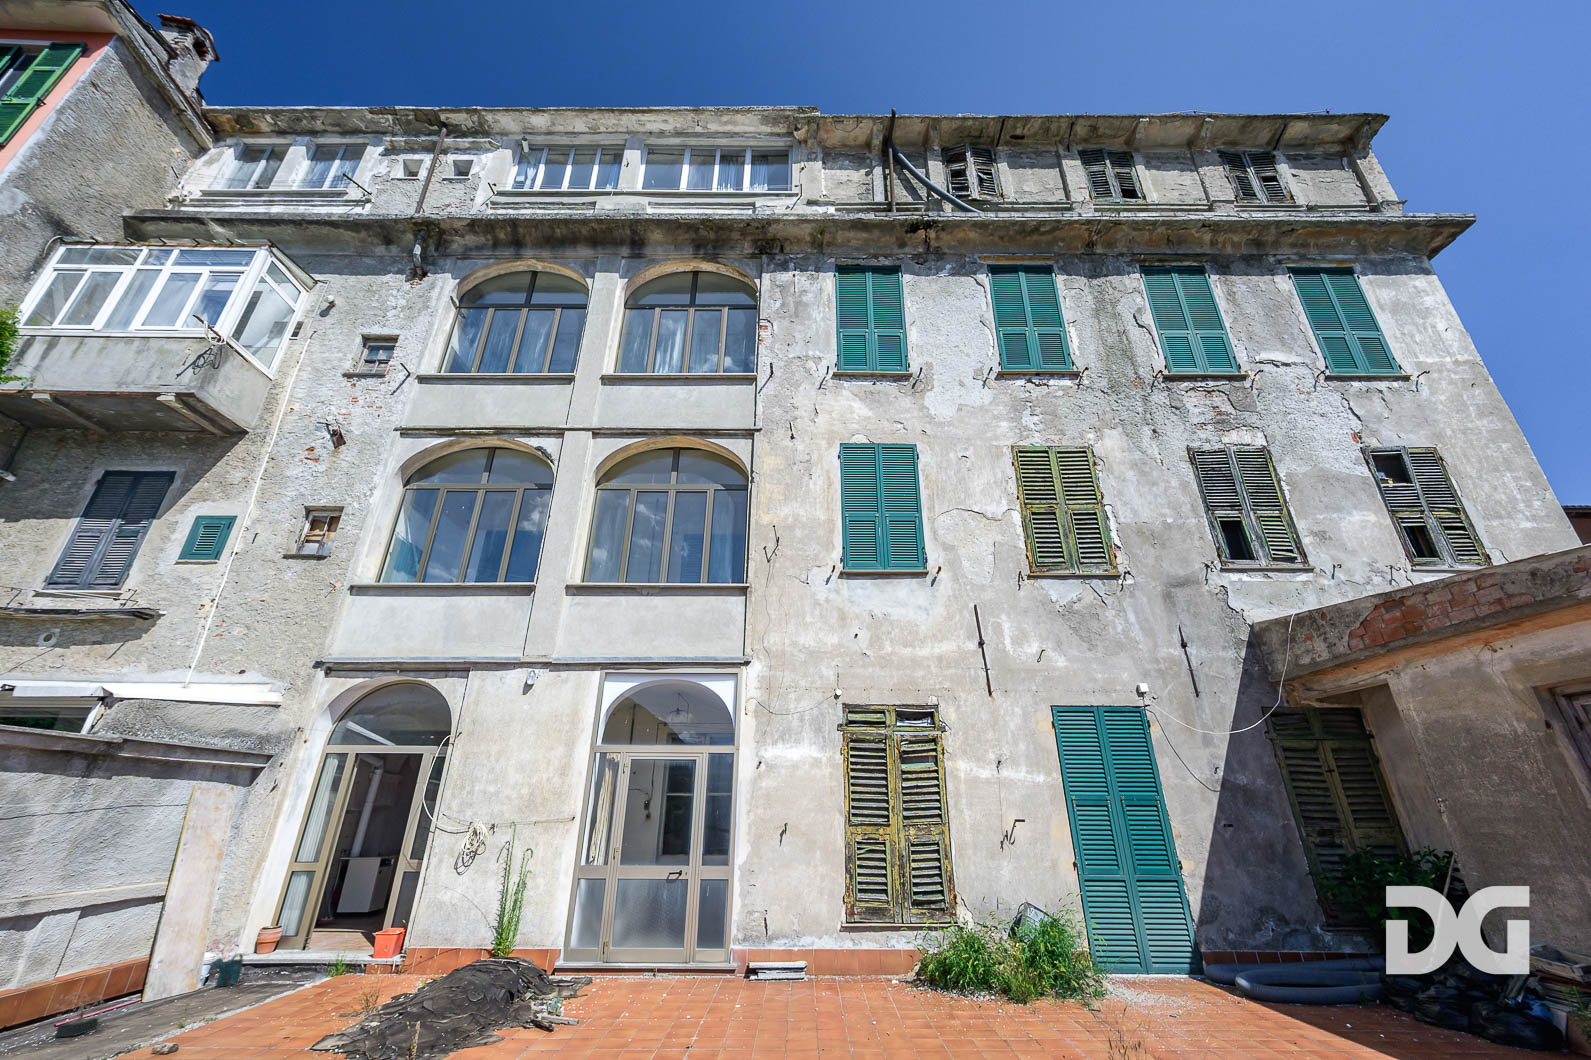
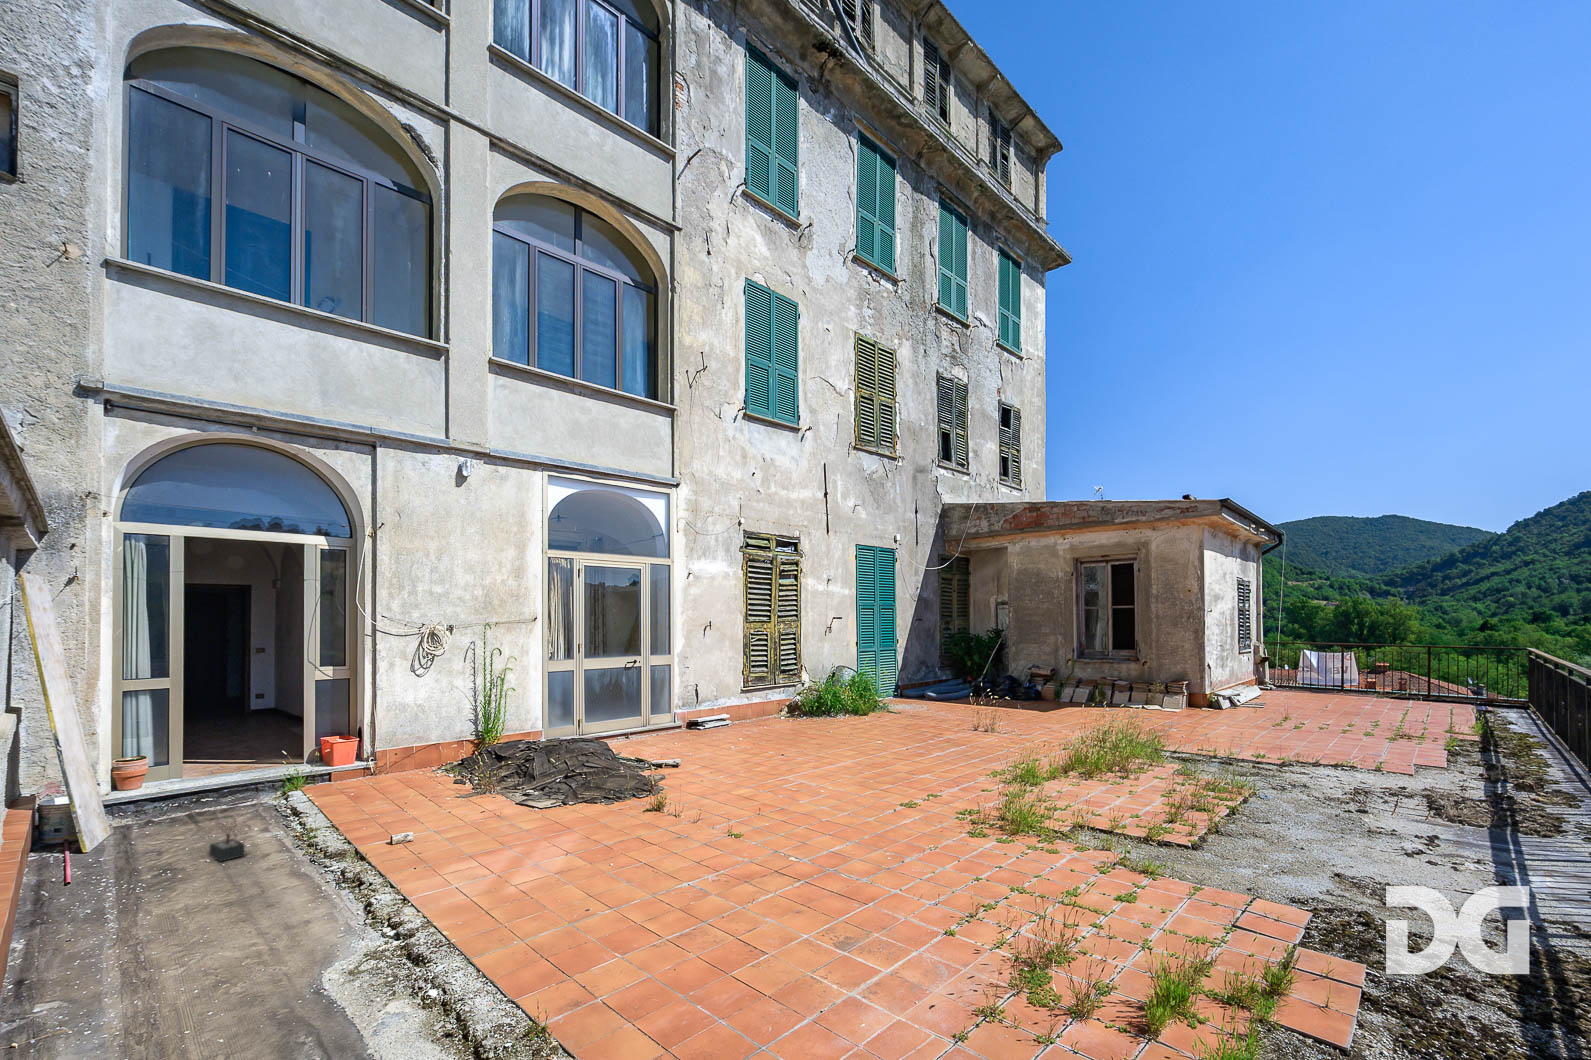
watering can: present [213,954,243,987] -> none [192,772,223,808]

